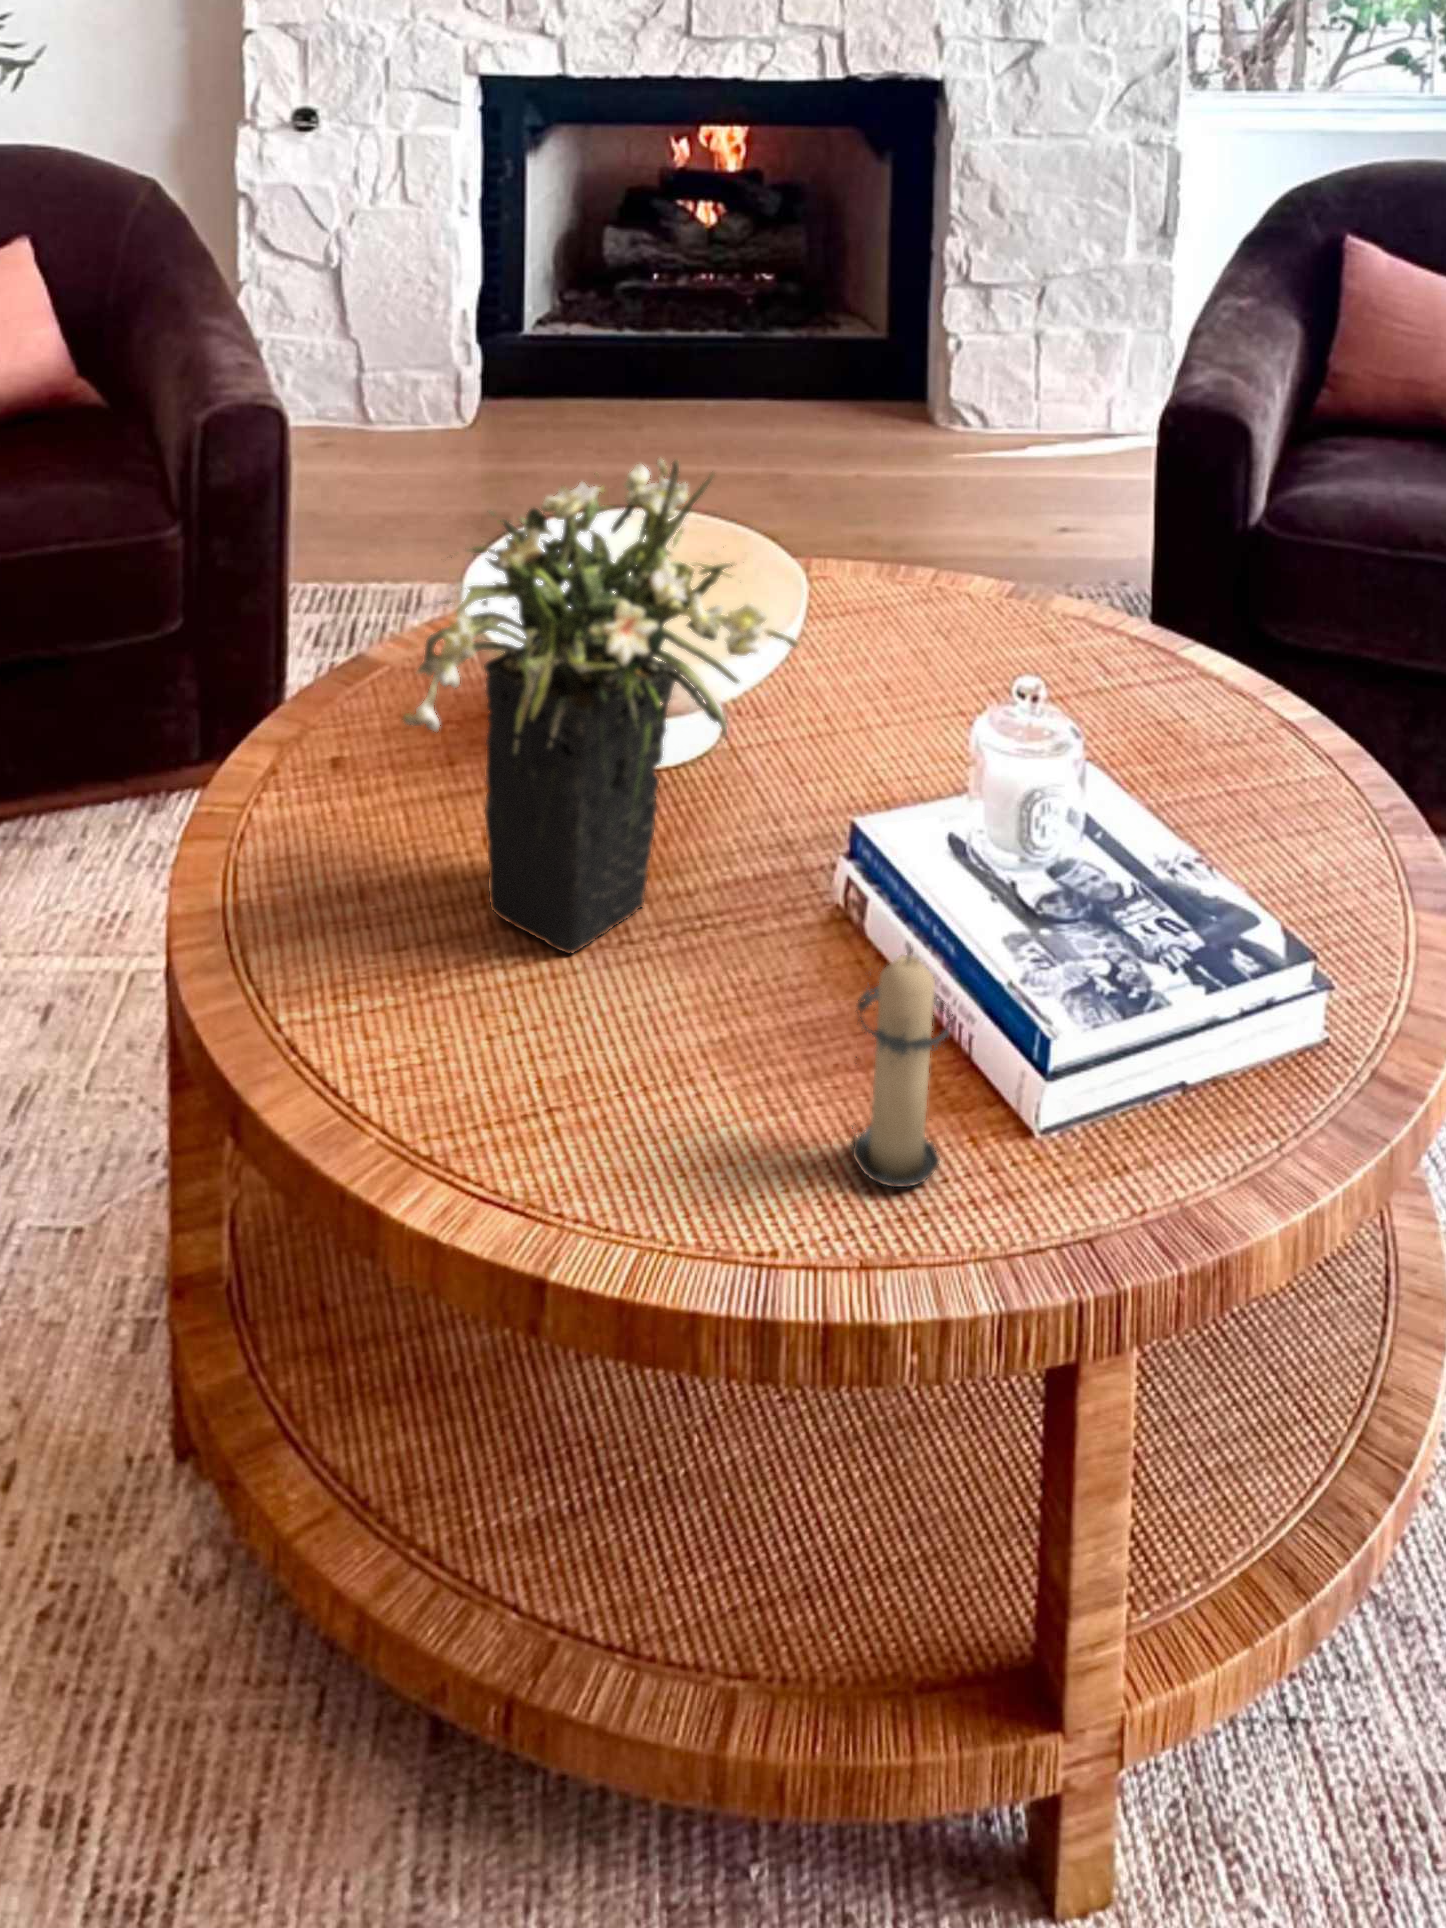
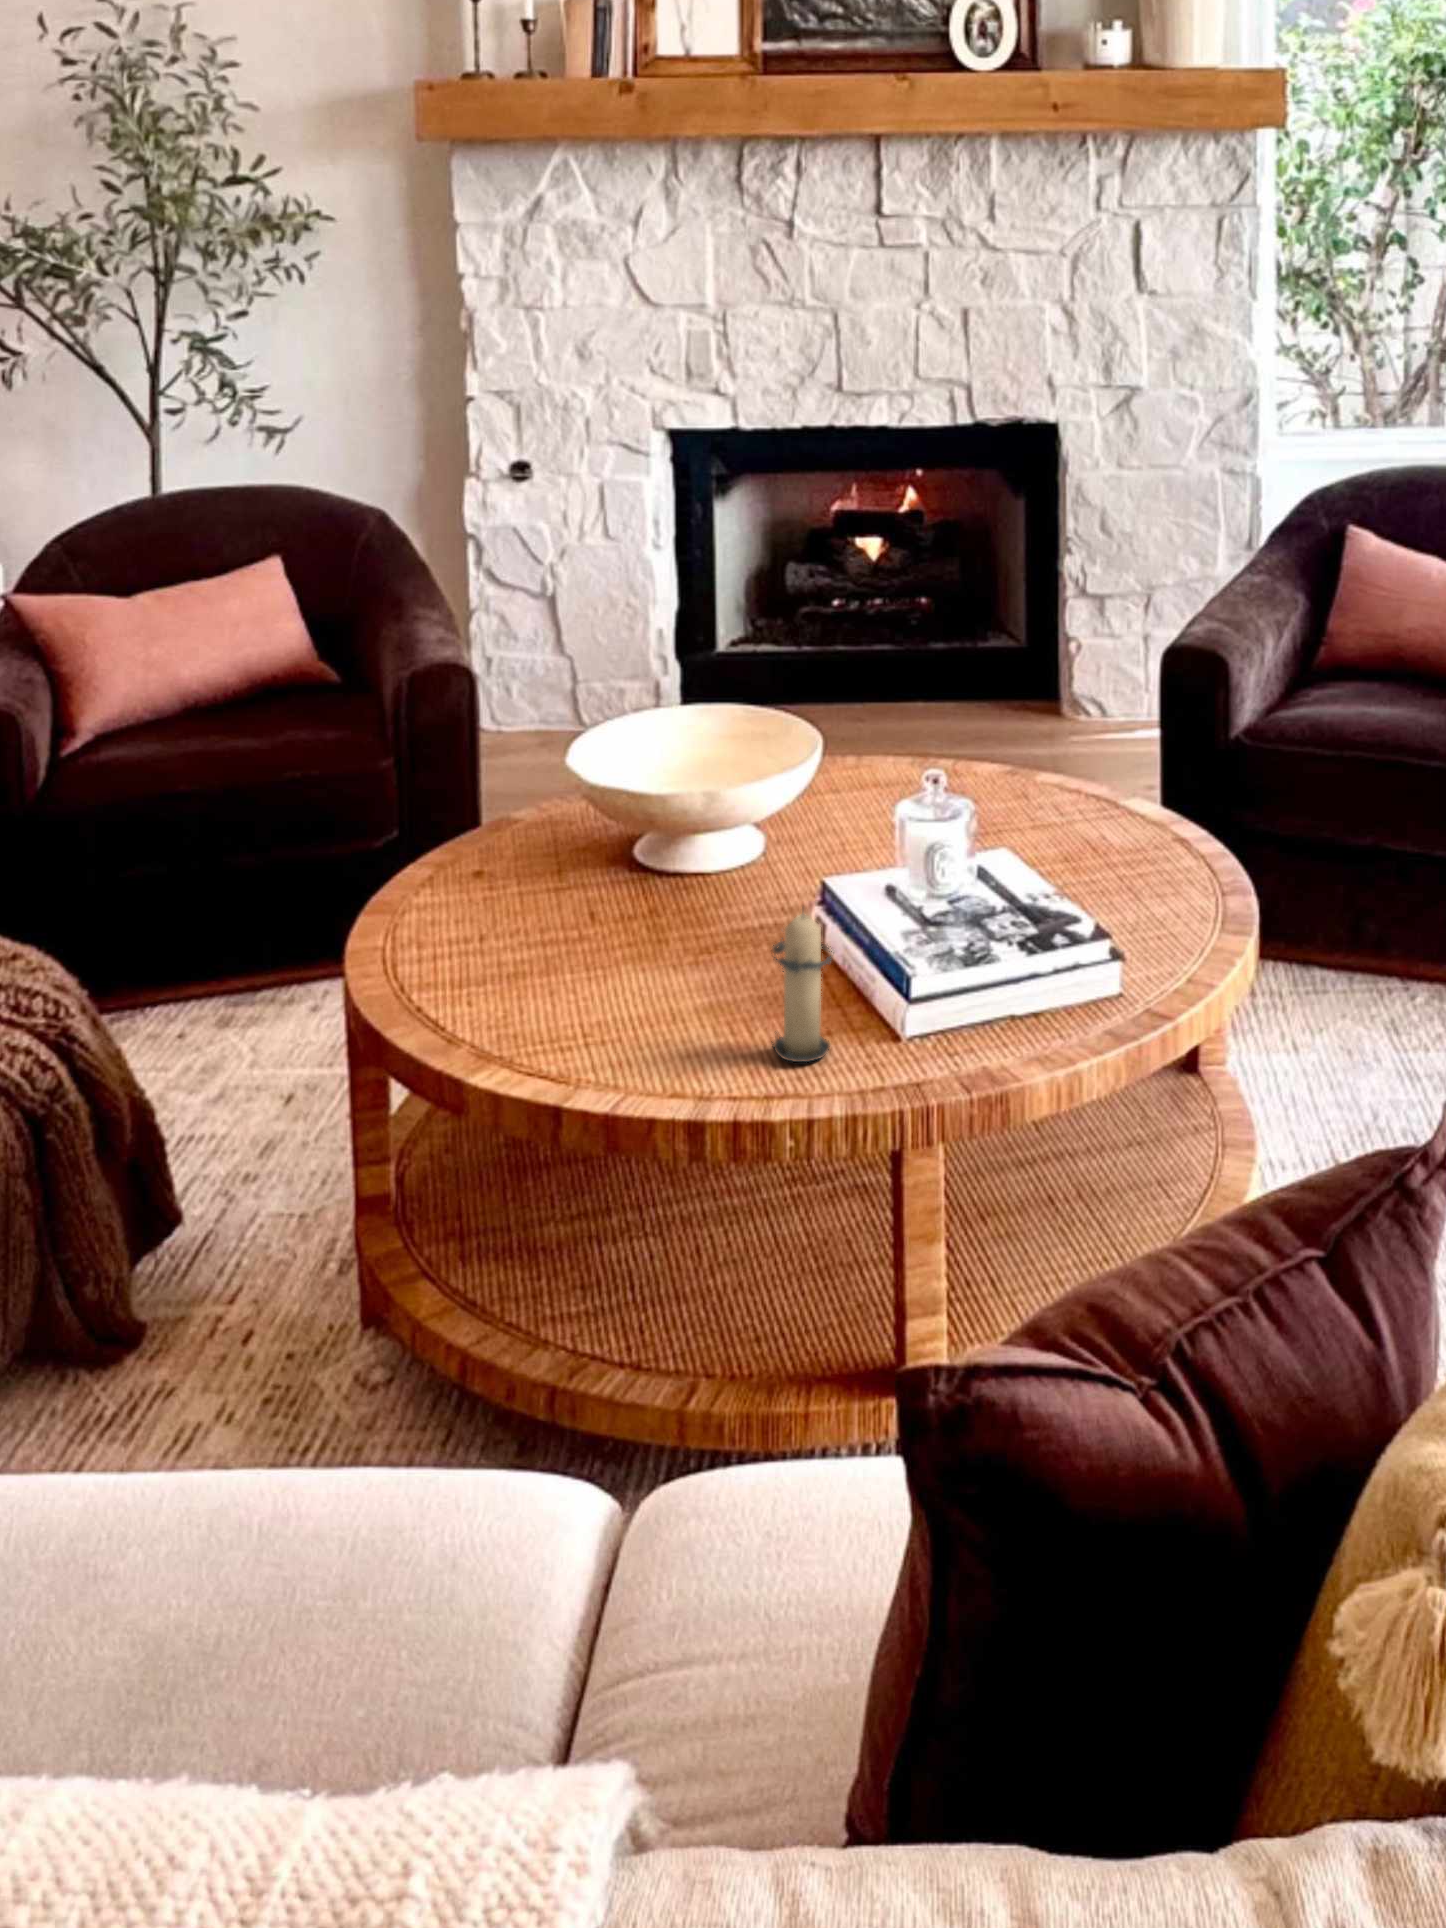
flower arrangement: present [403,459,799,953] -> none [486,624,761,961]

